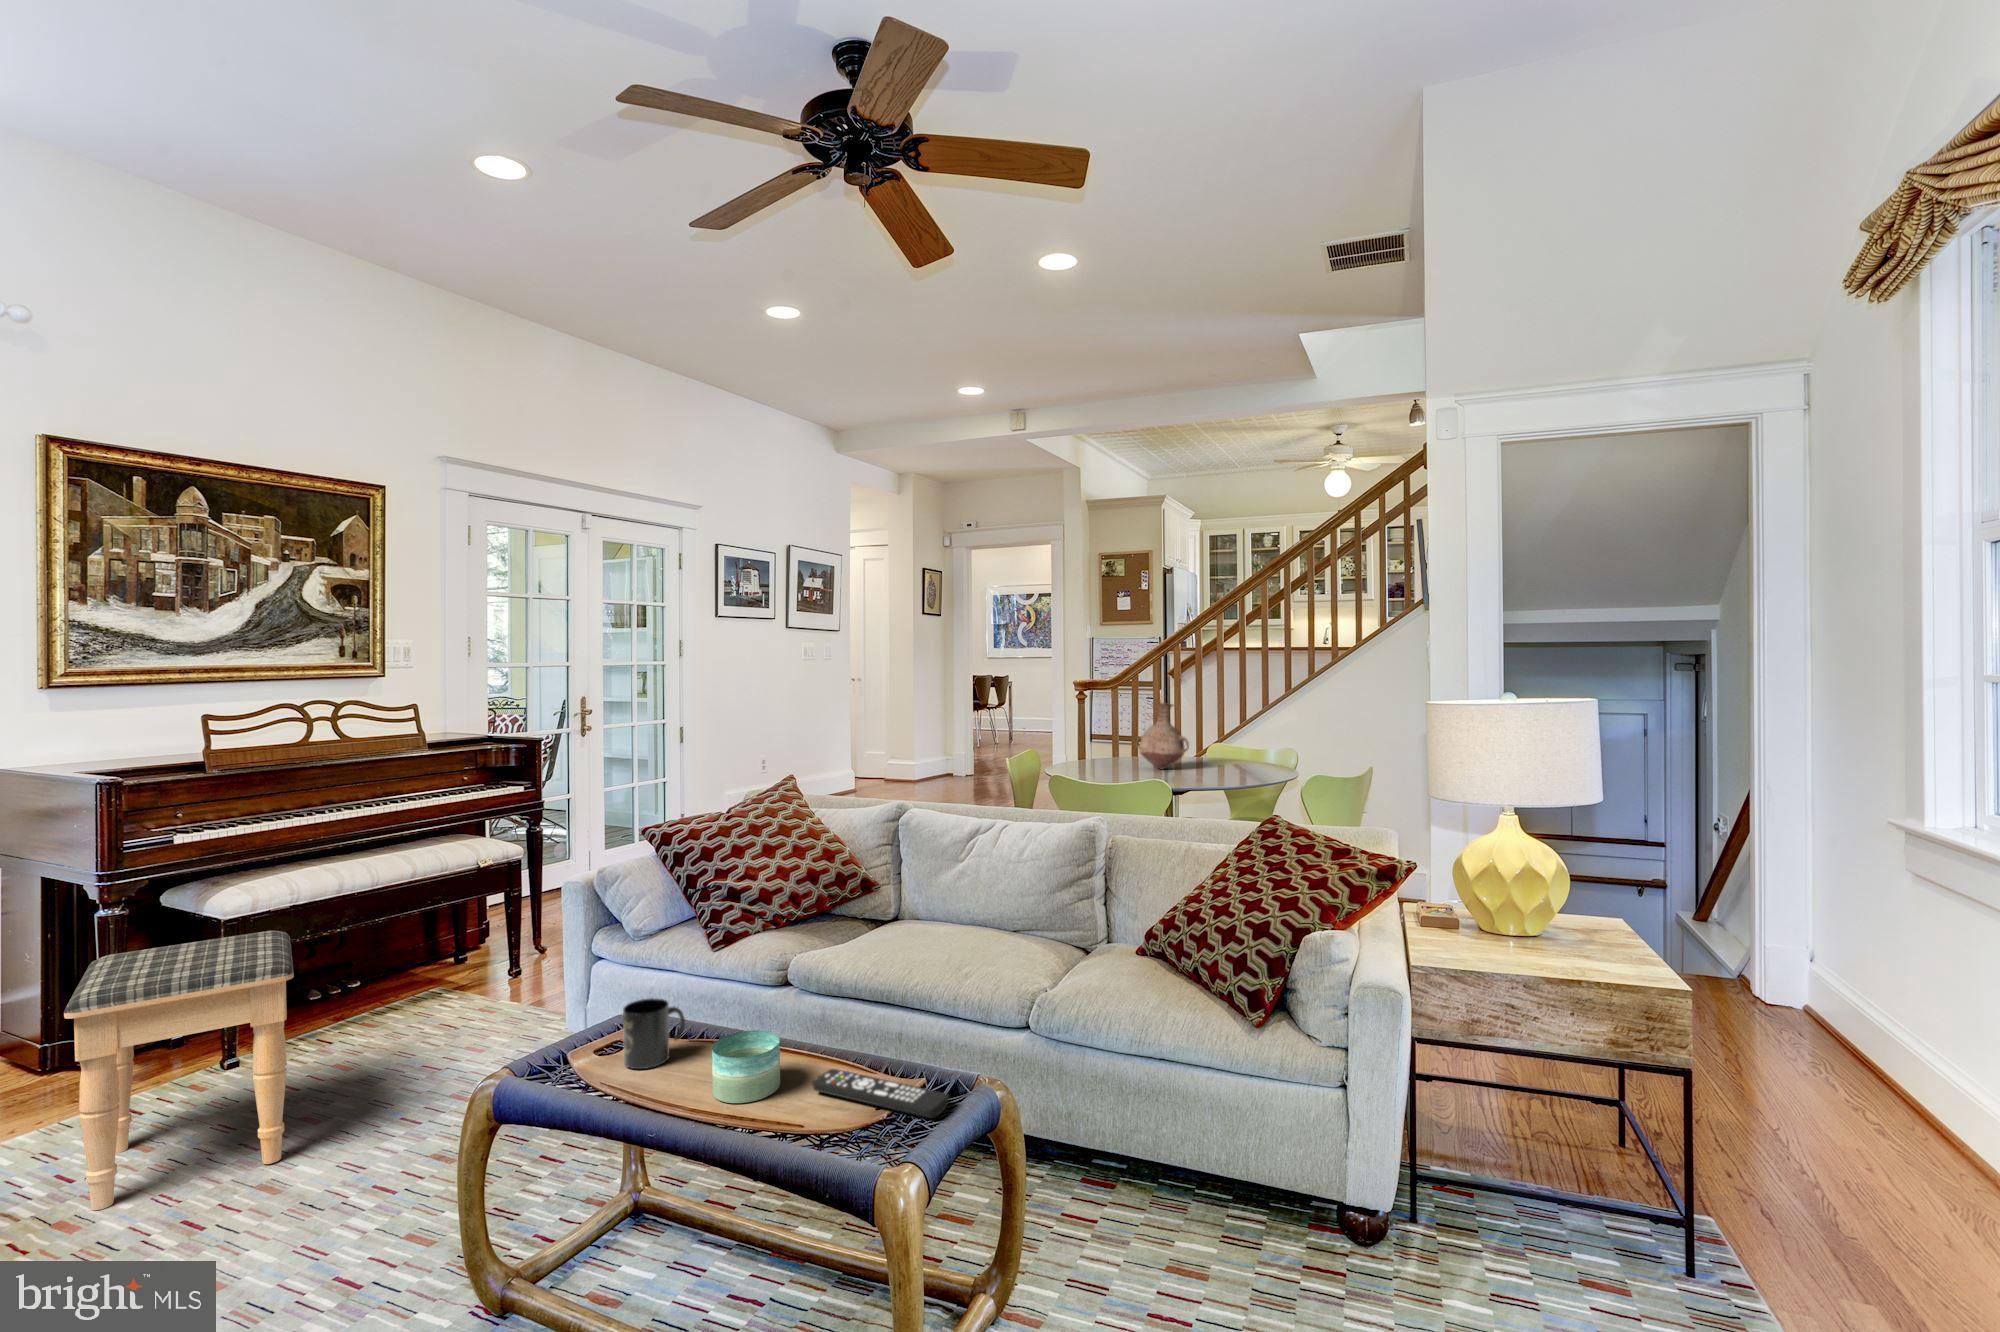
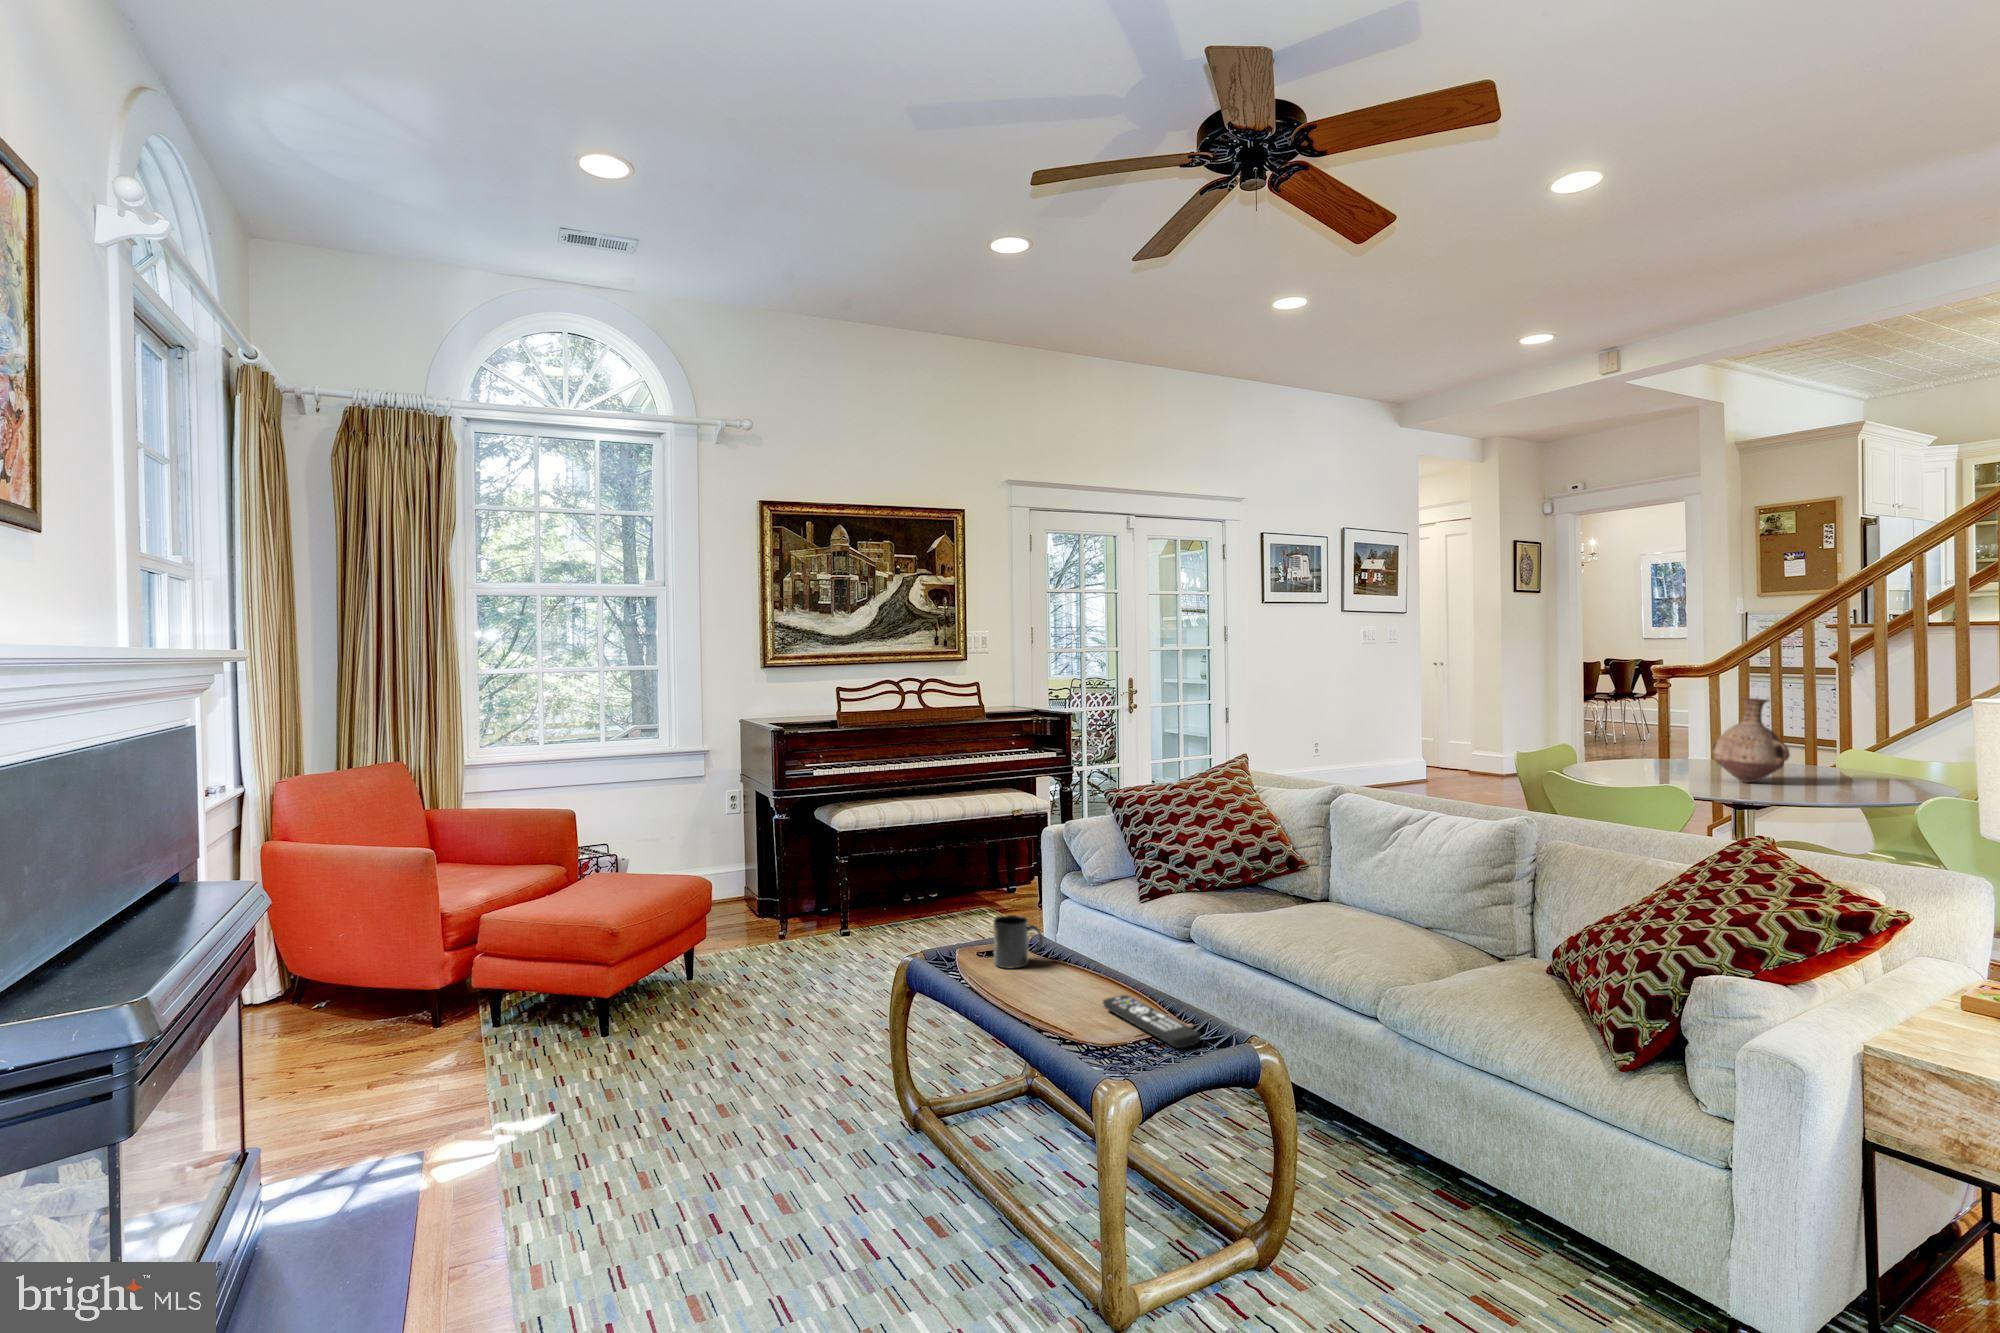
footstool: present [64,931,294,1210] -> none [732,841,863,1004]
candle: present [712,1030,780,1103] -> none [1034,951,1089,1005]

